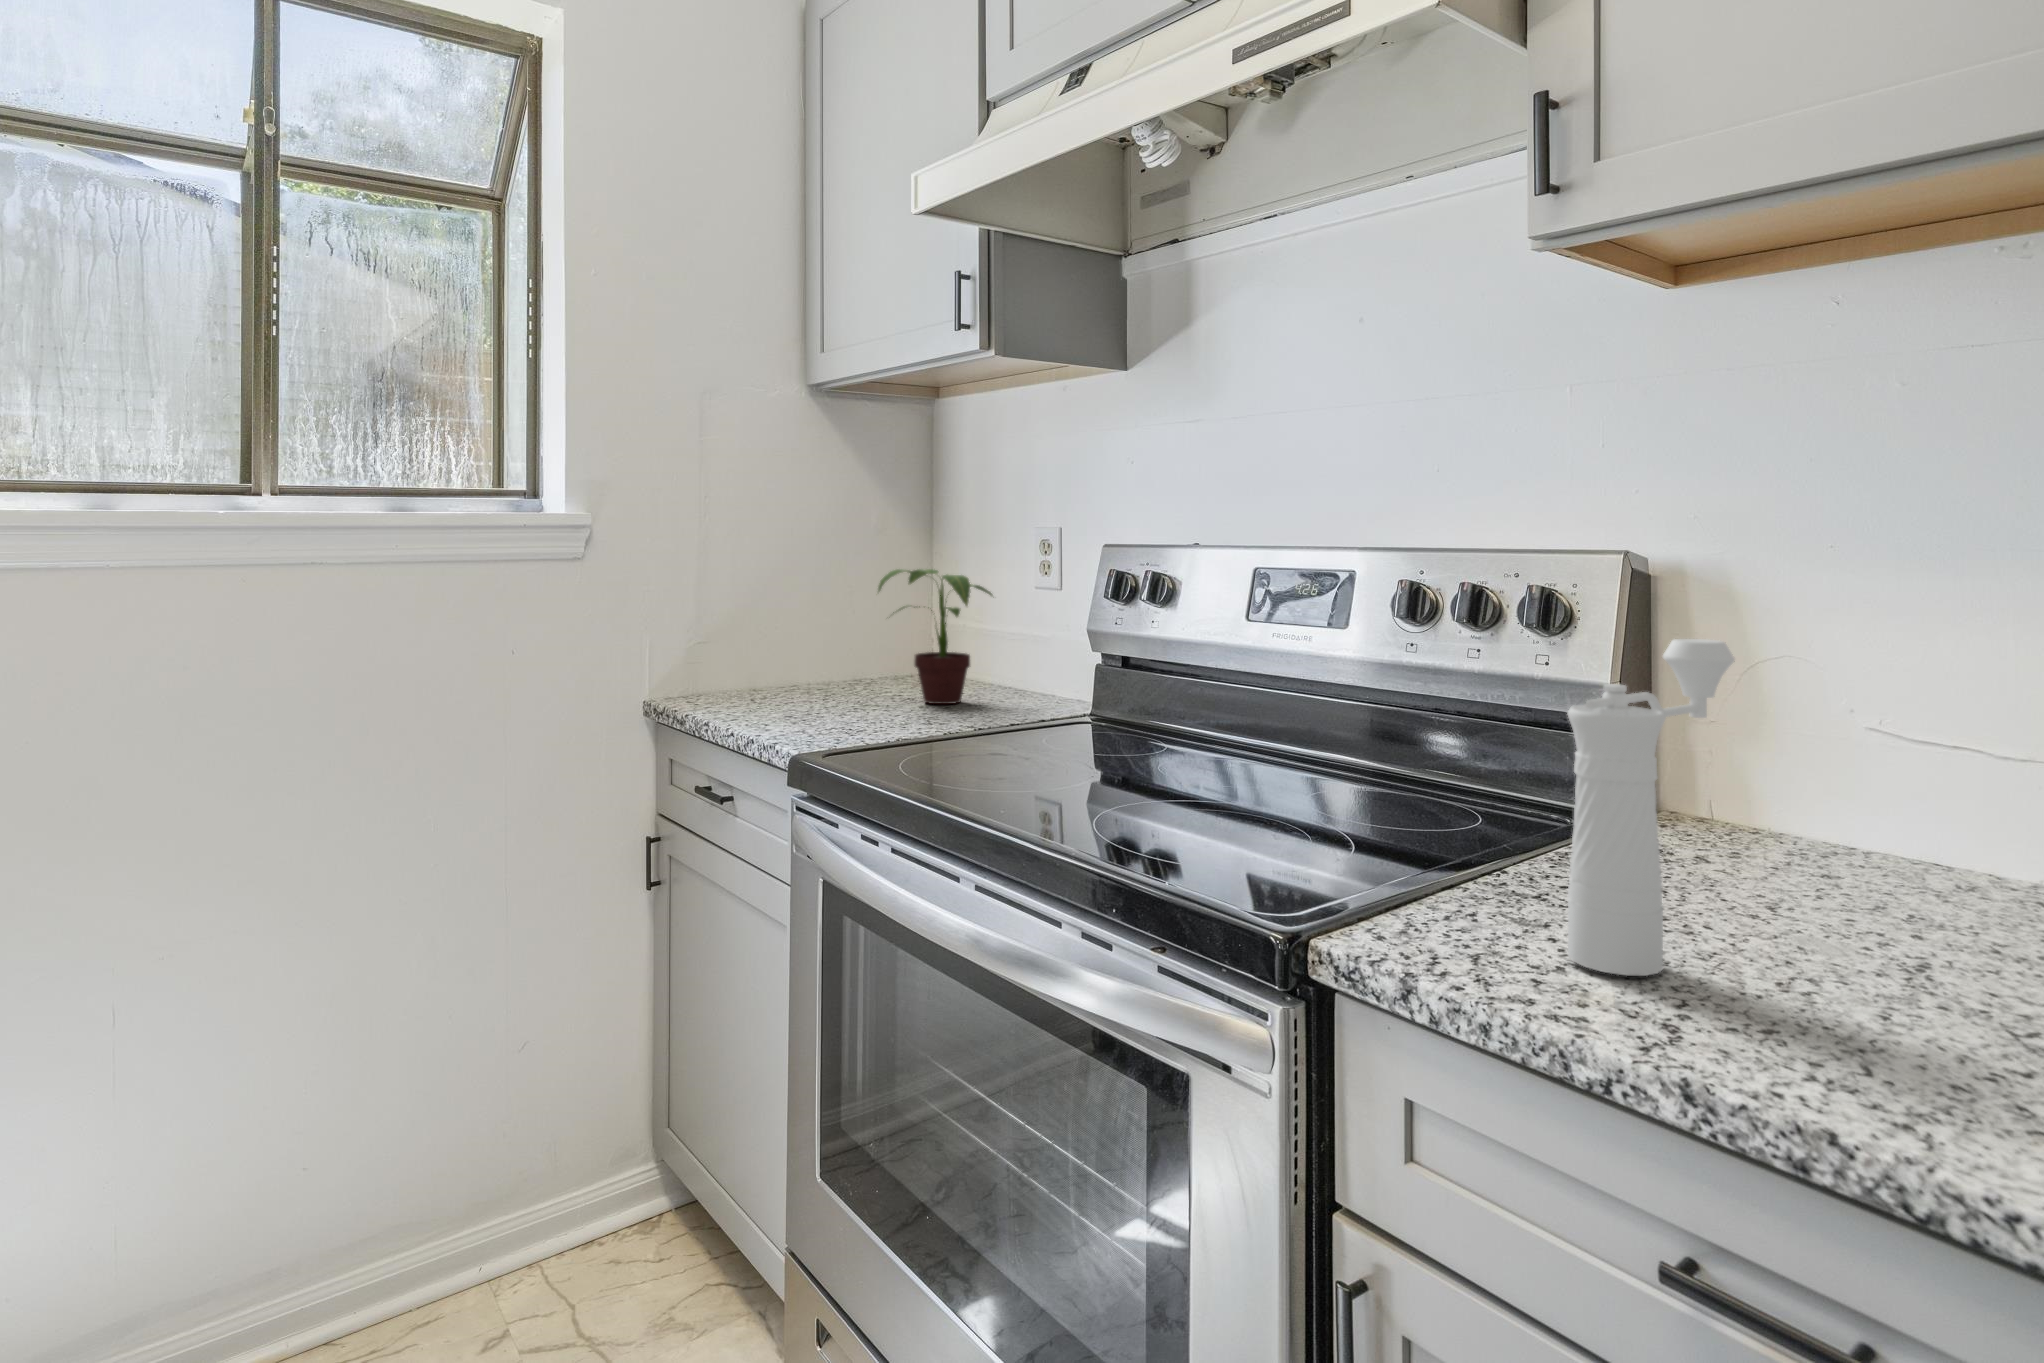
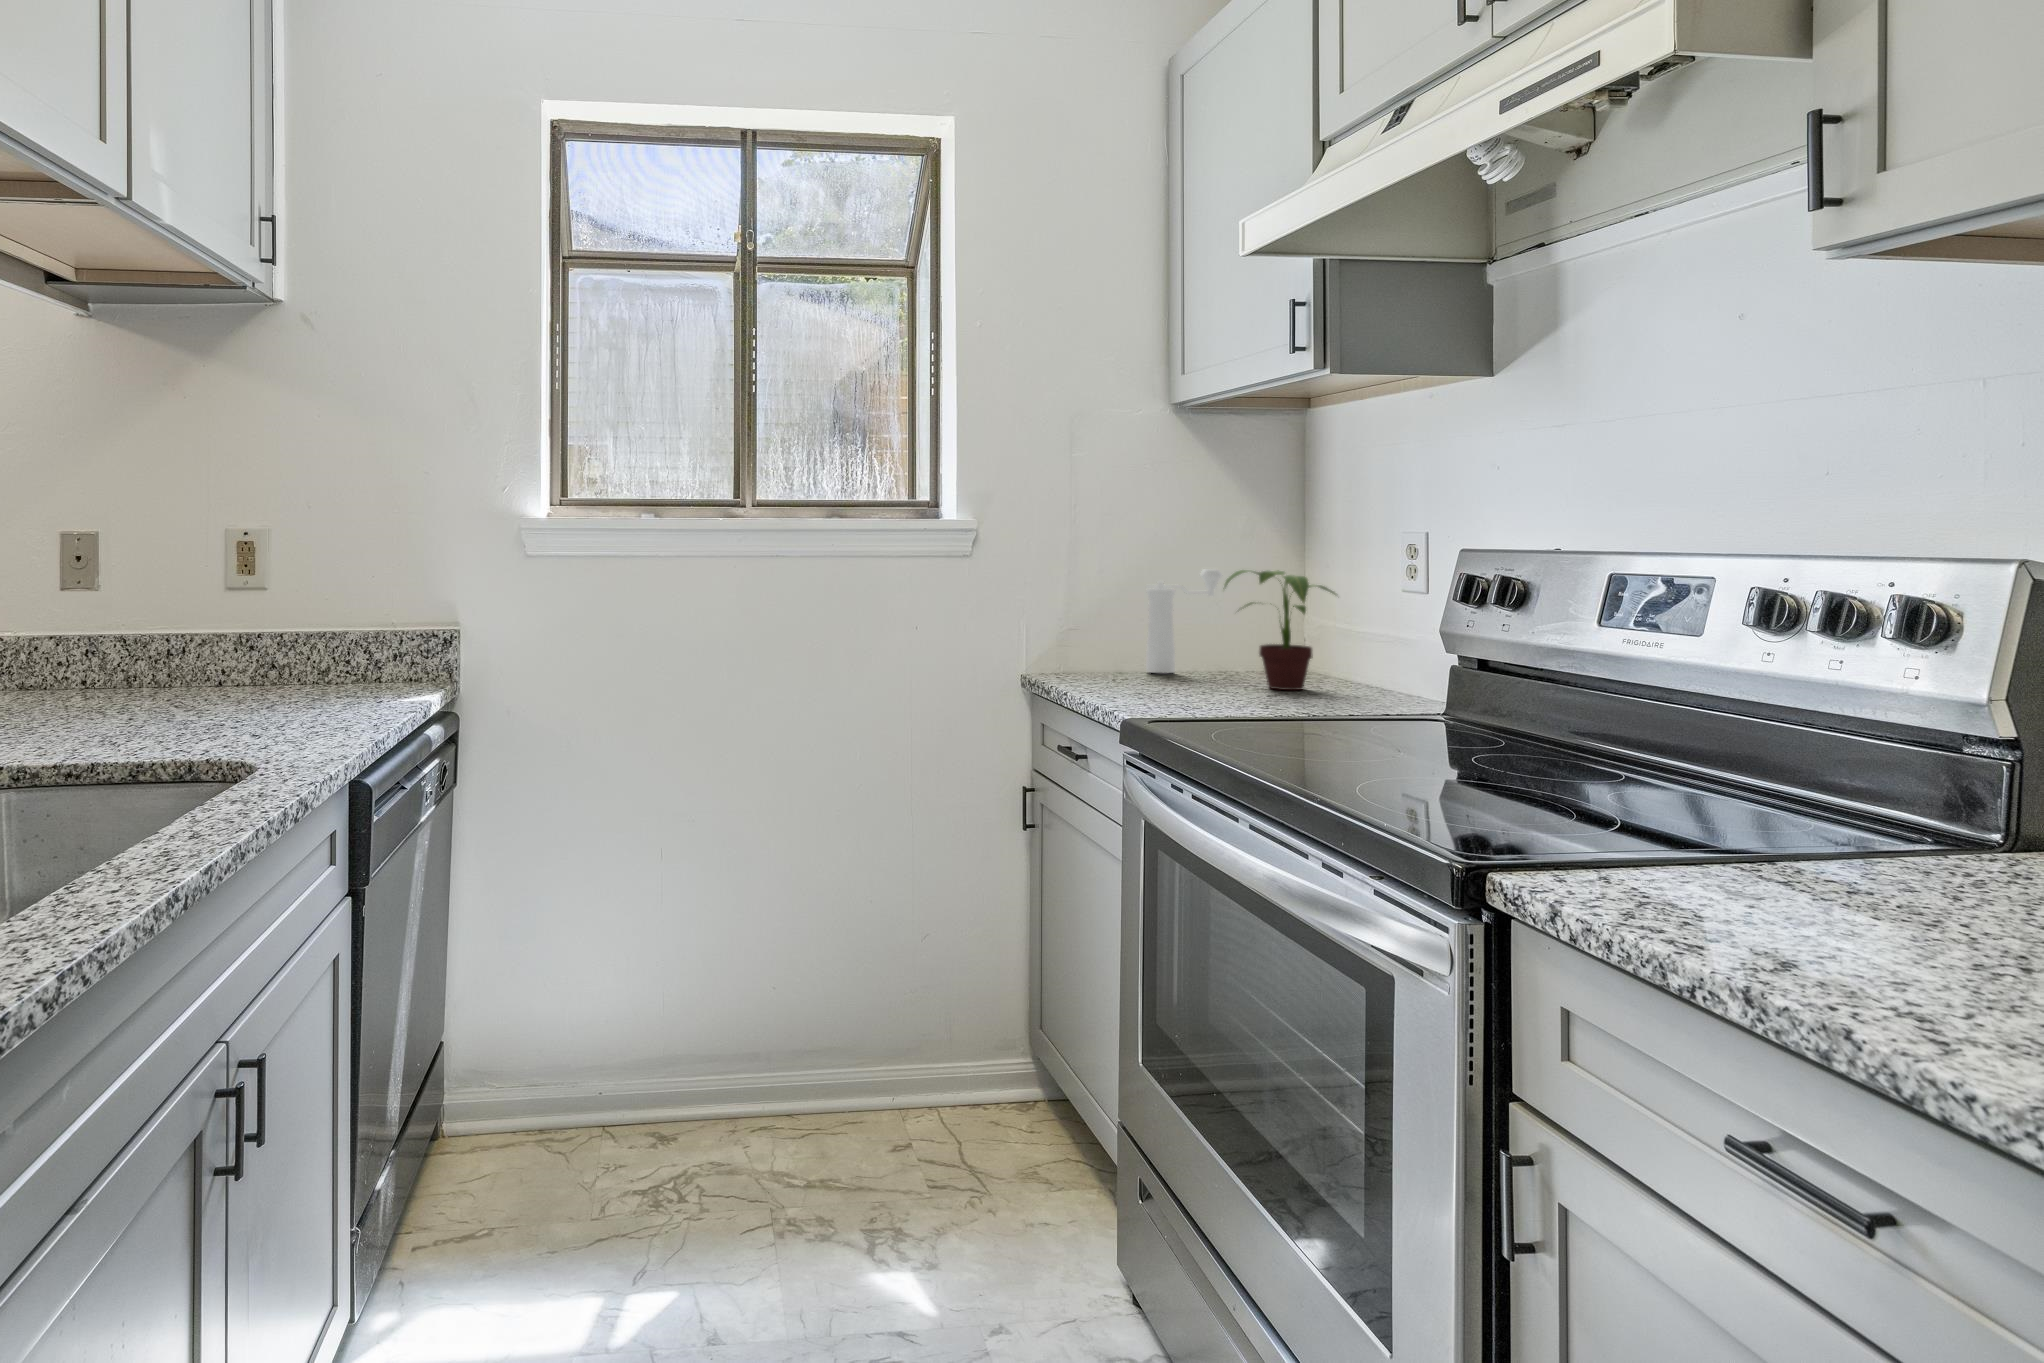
pepper mill: present [1567,639,1735,976] -> present [1146,569,1222,673]

